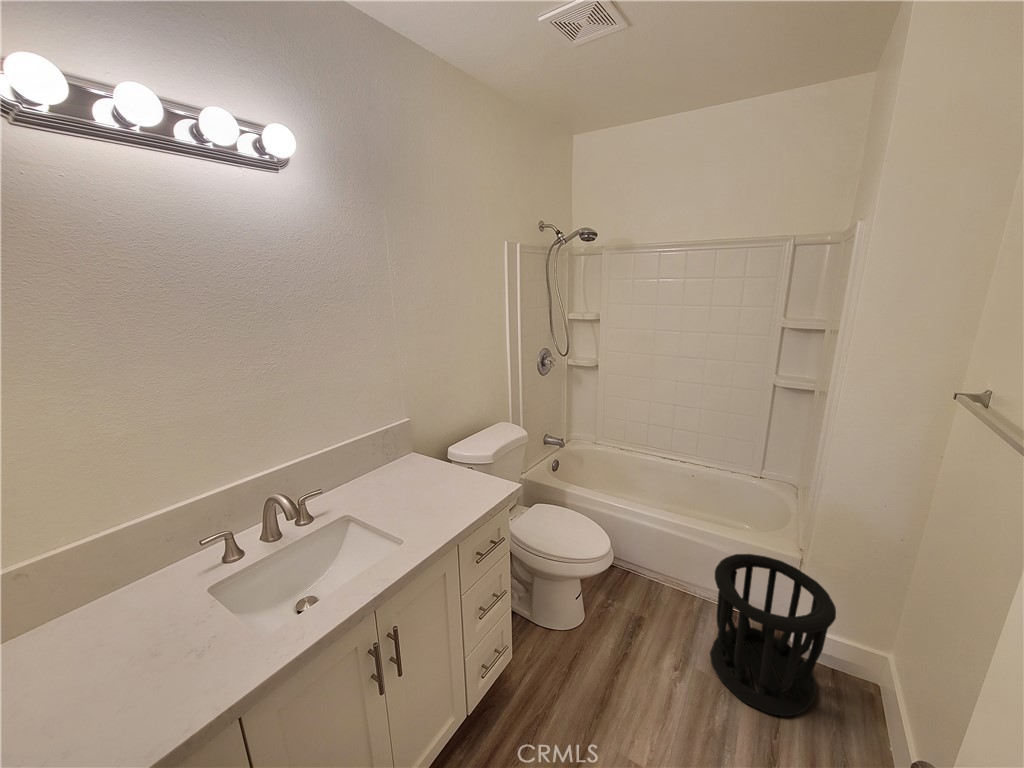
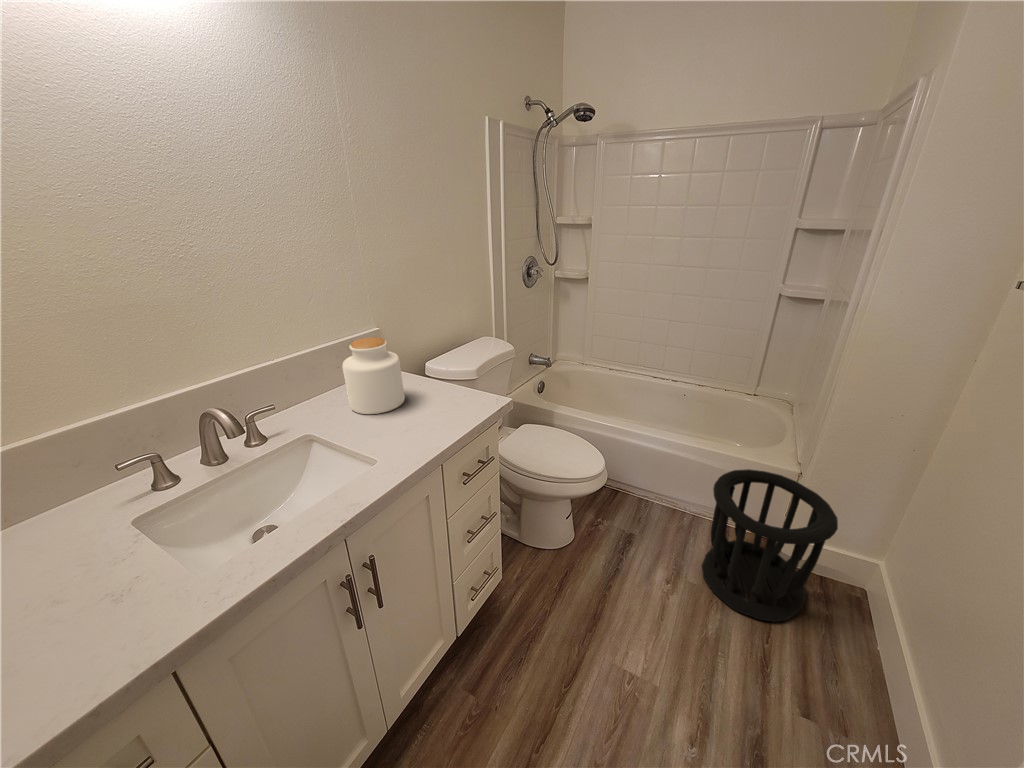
jar: none [379,430,429,497] -> present [342,337,405,414]

